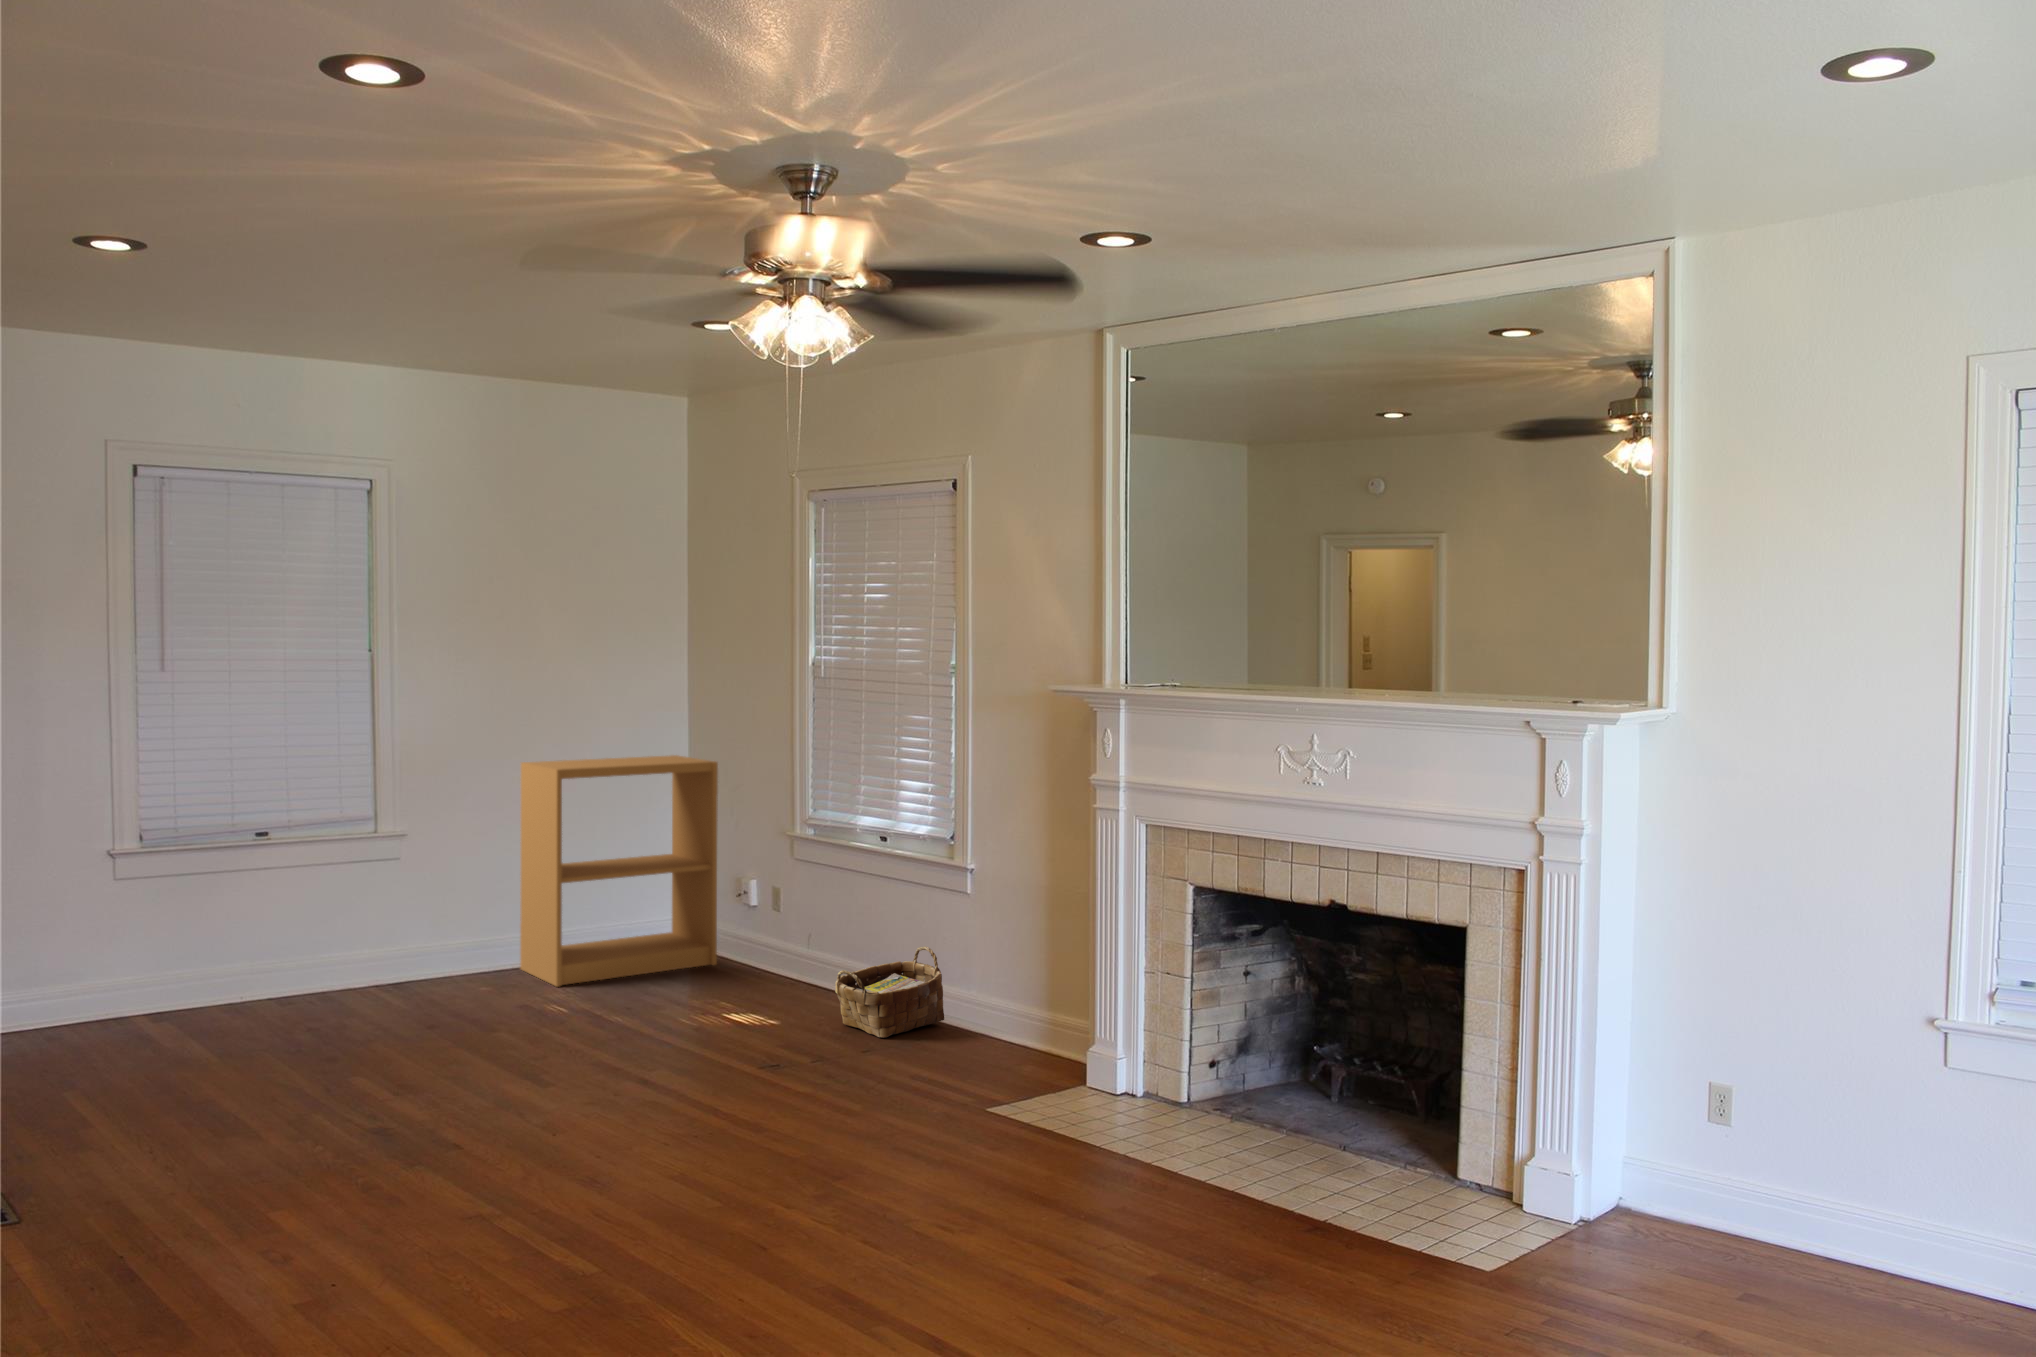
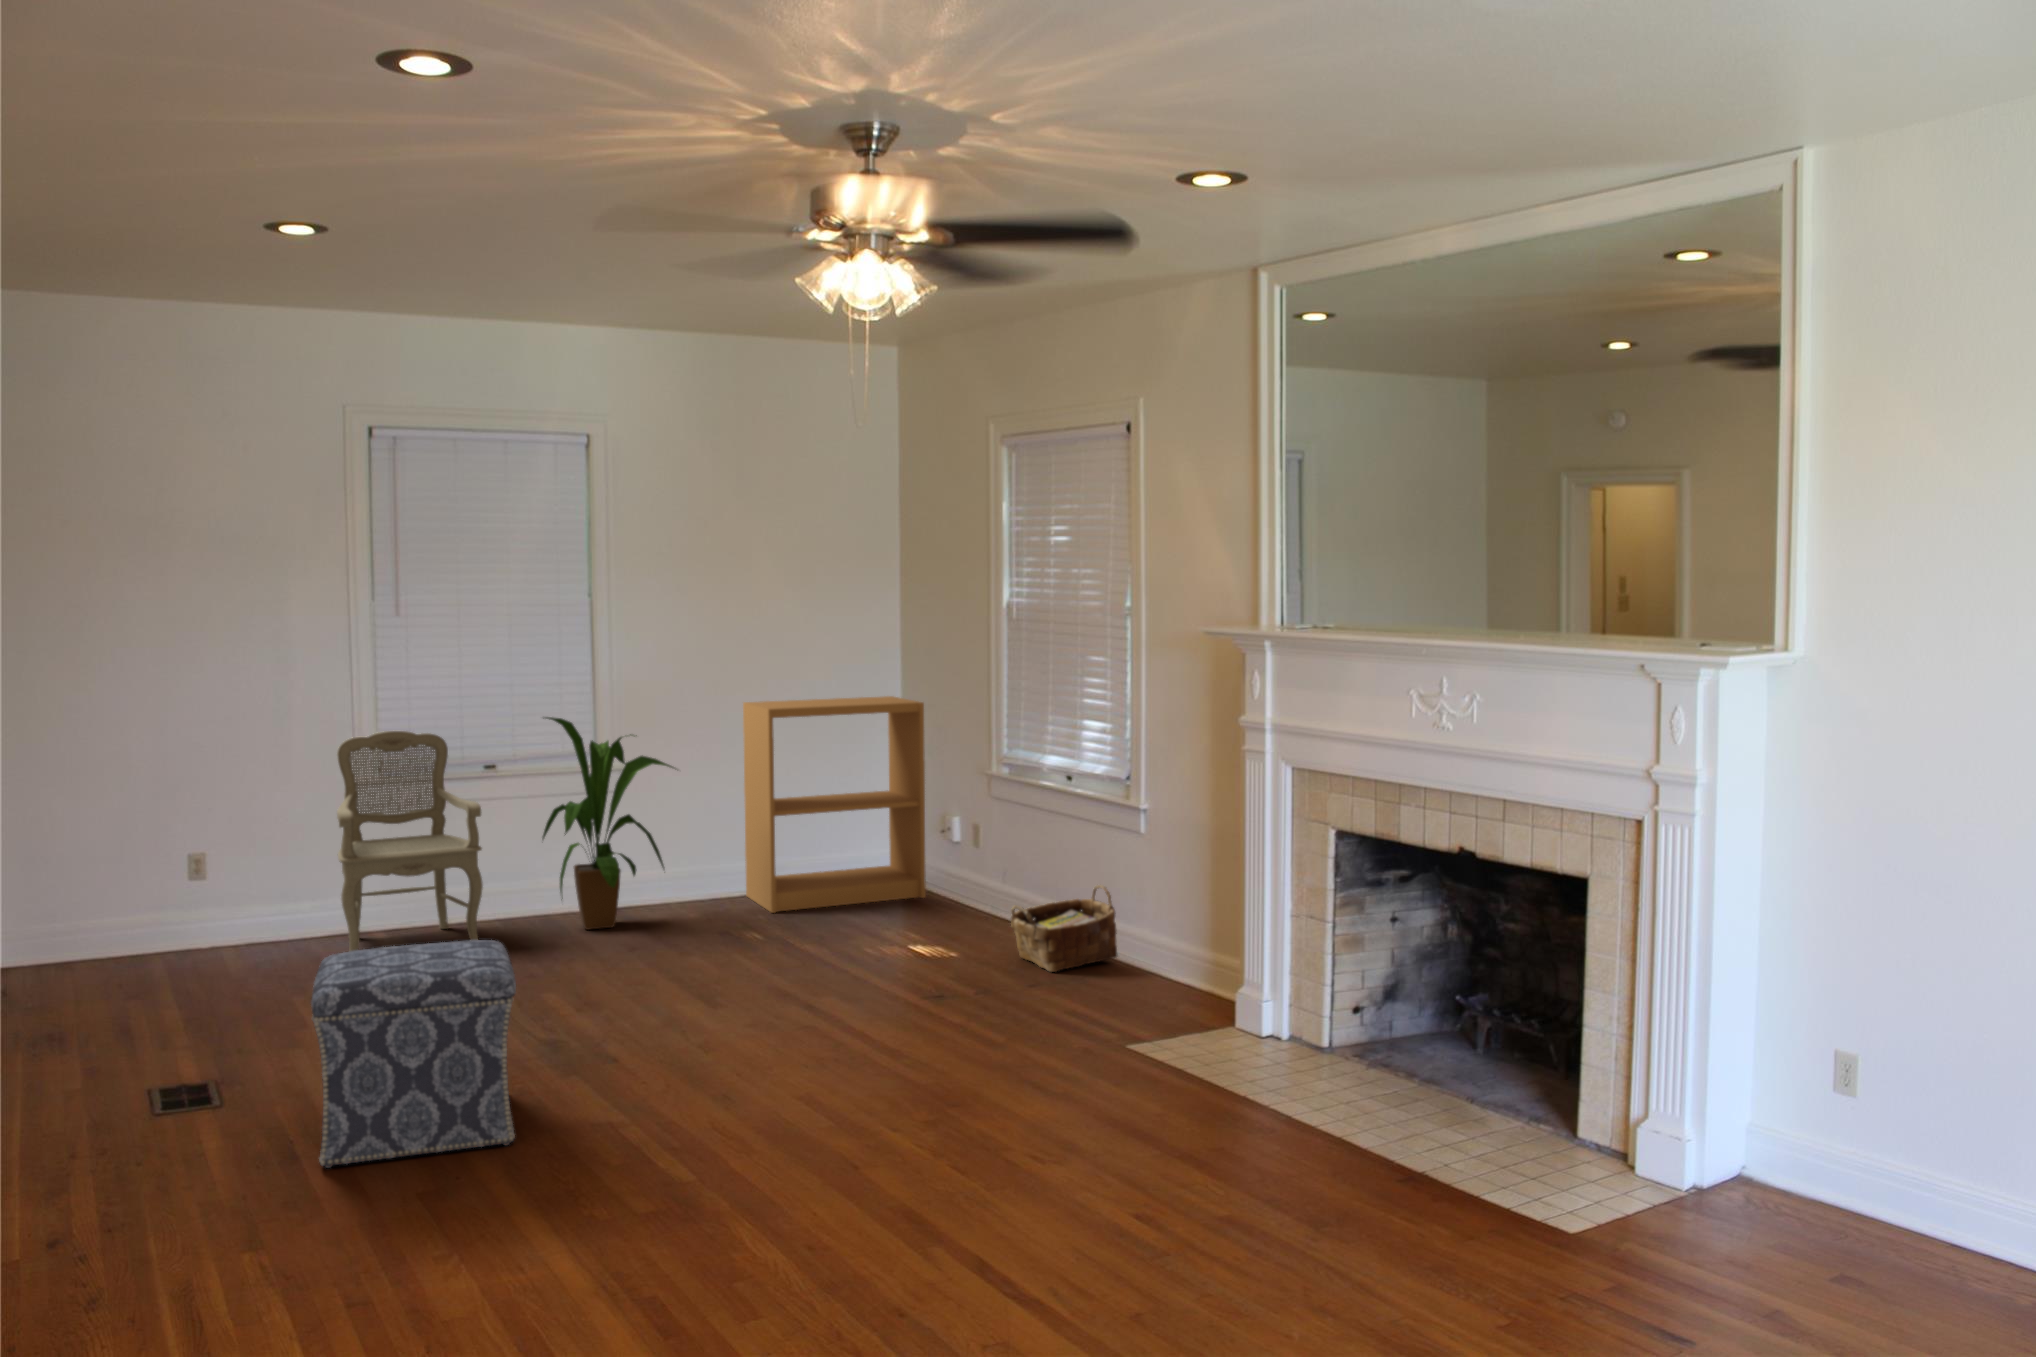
house plant: none [298,779,457,1012] -> present [543,717,674,930]
armchair: none [59,796,240,1060] -> present [337,731,483,951]
ottoman: none [121,1030,375,1302] -> present [311,940,516,1168]

